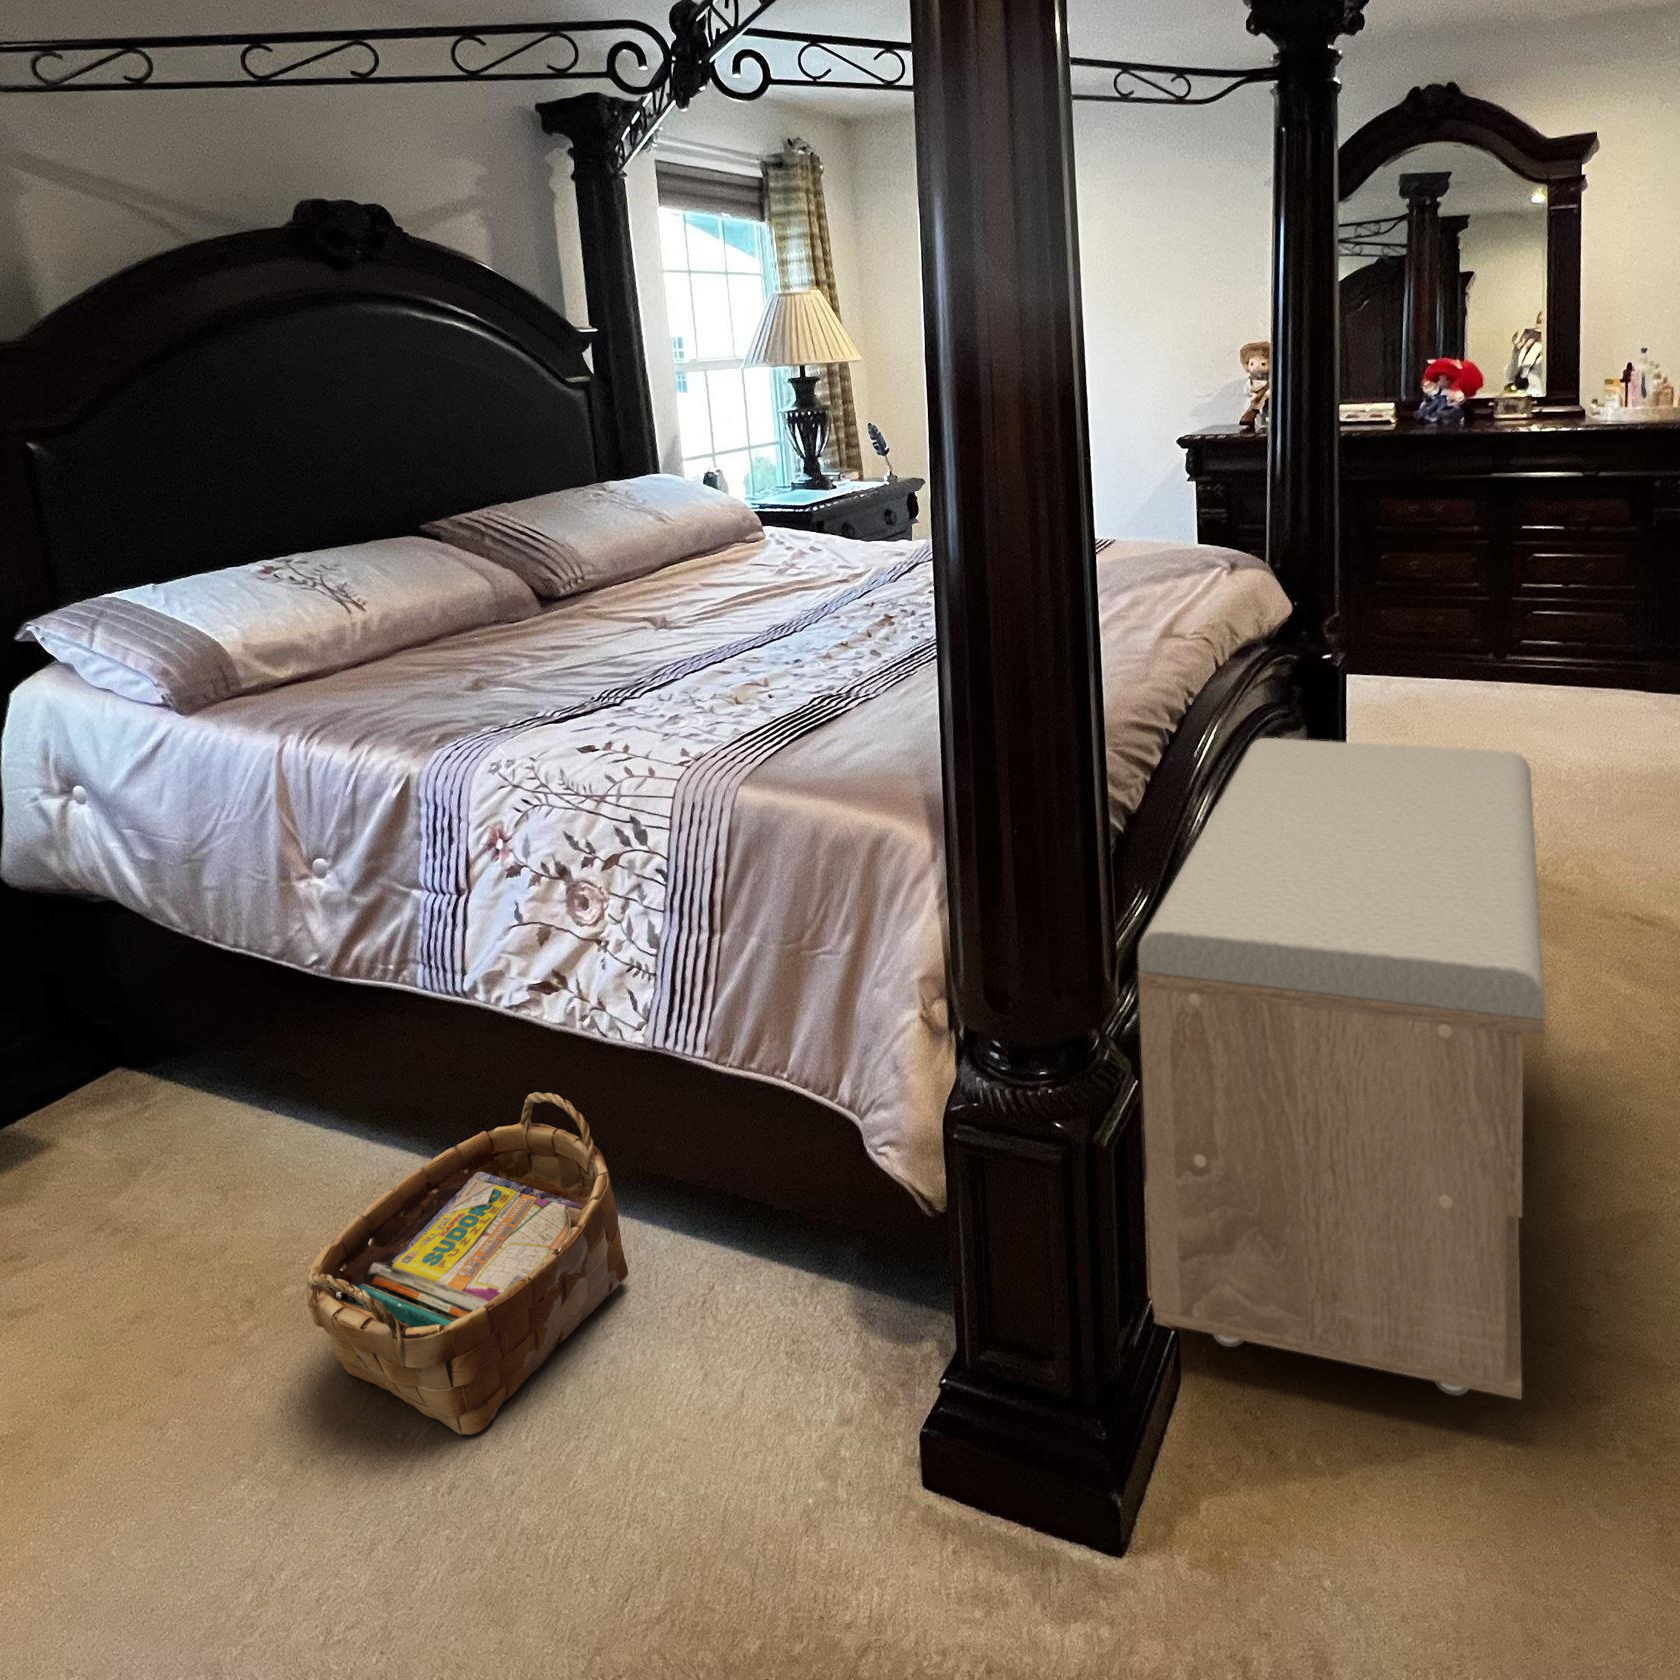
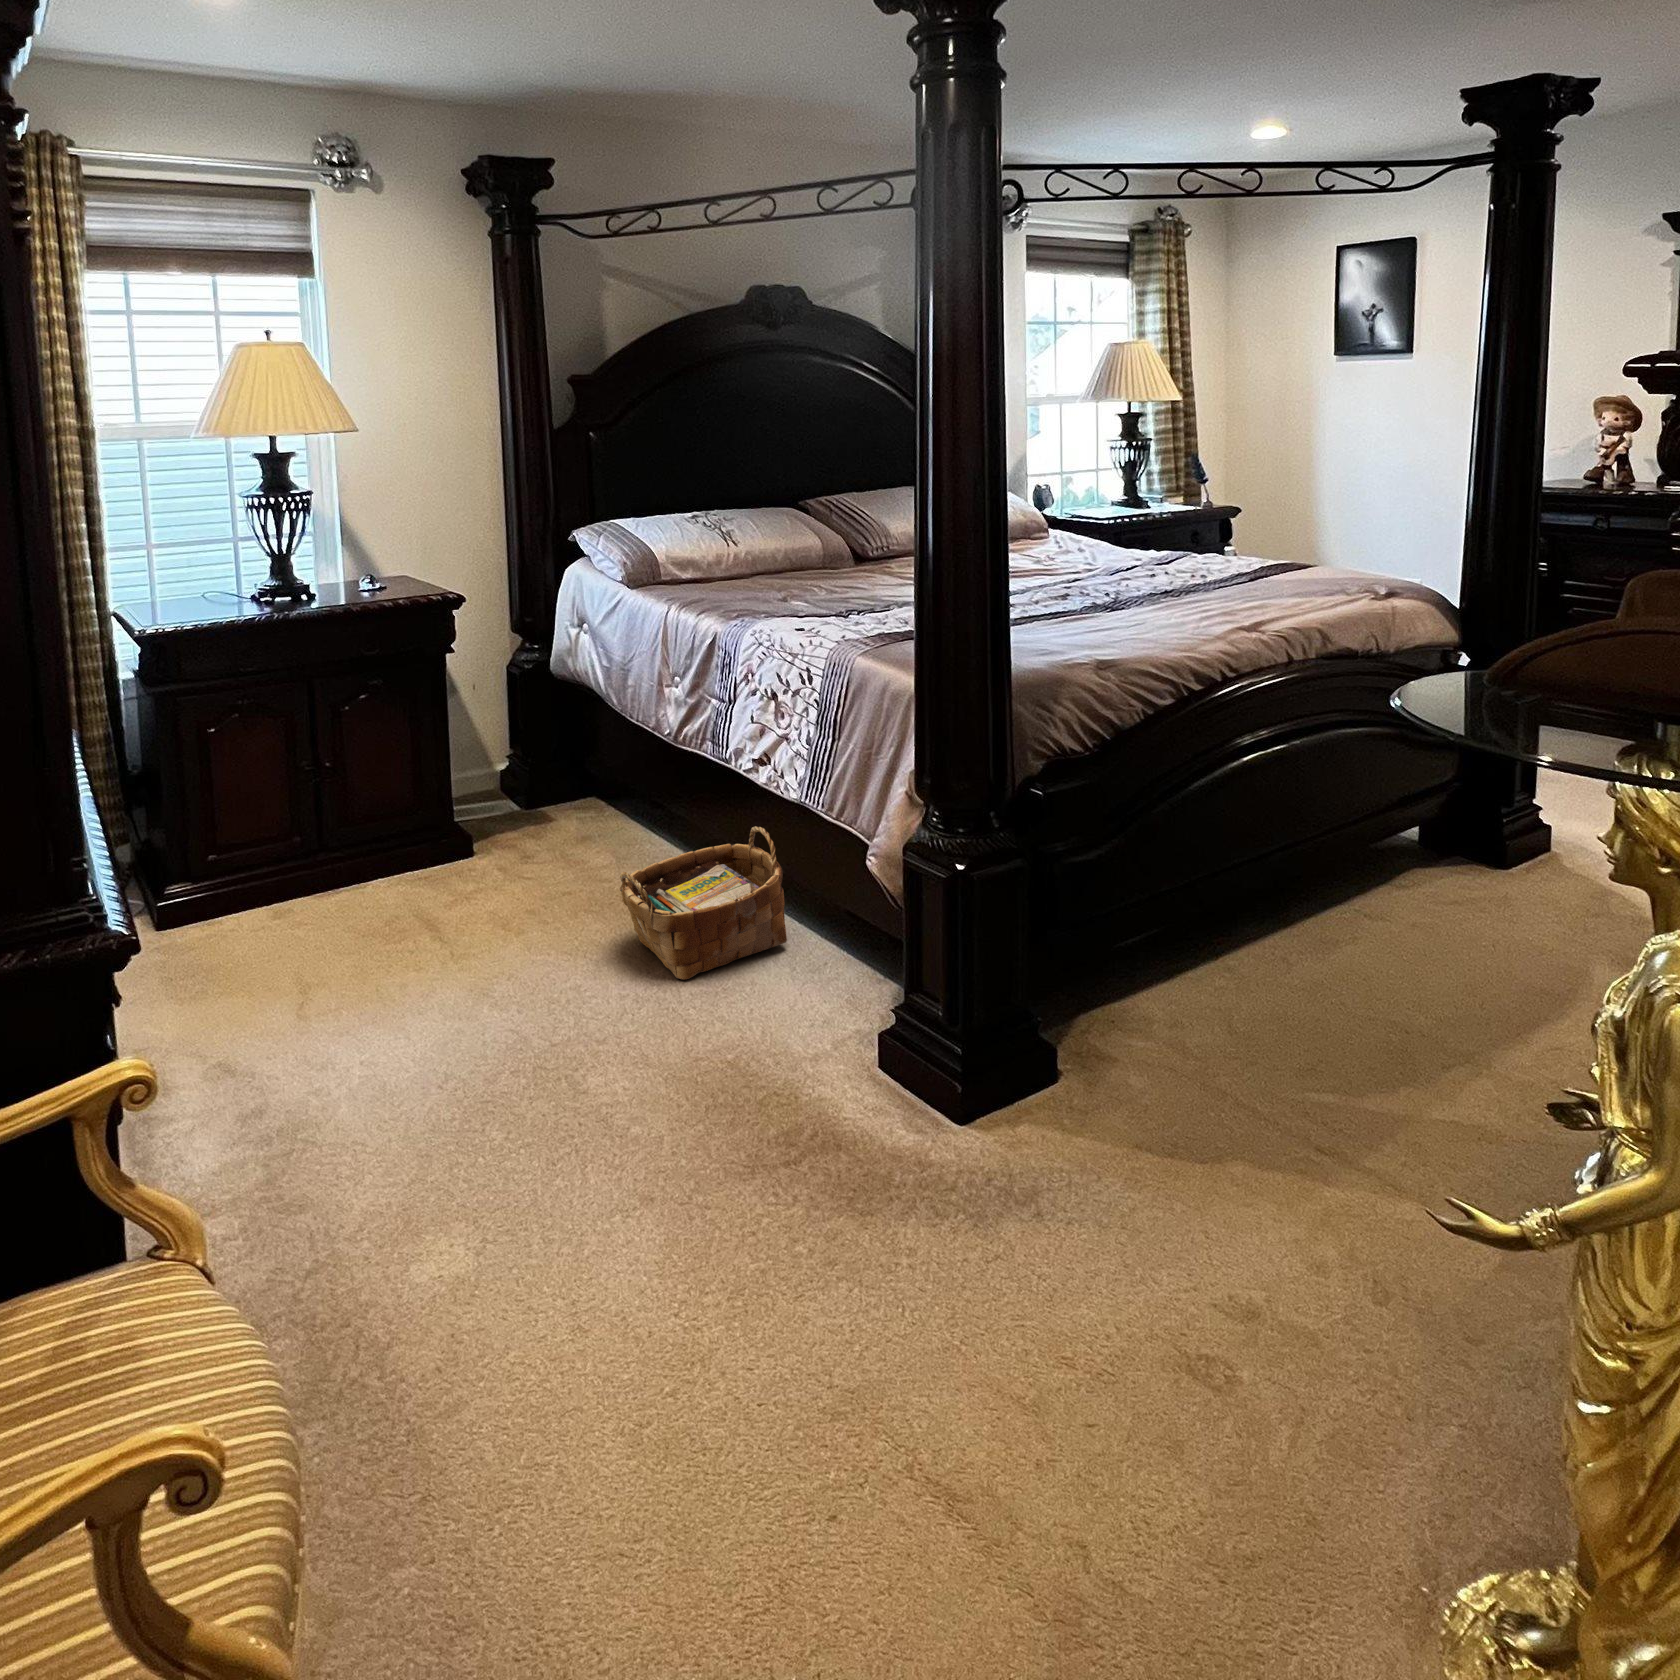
storage bench: present [1138,738,1545,1399] -> none [1045,706,1477,1136]

